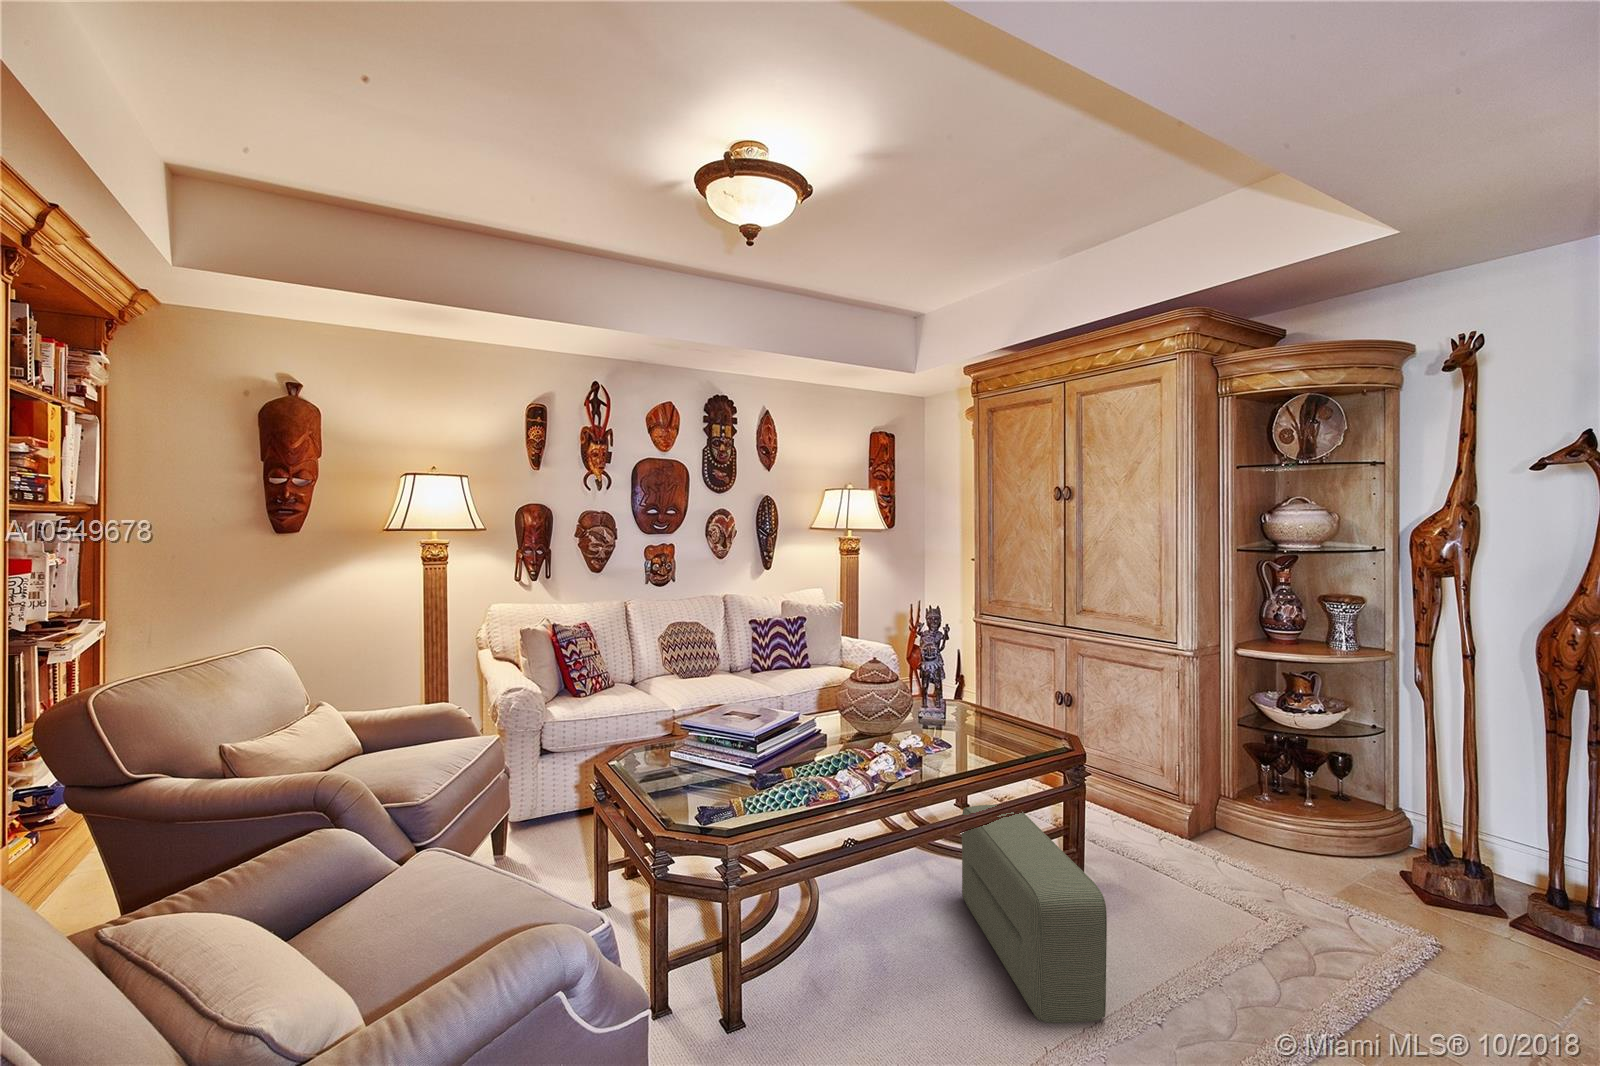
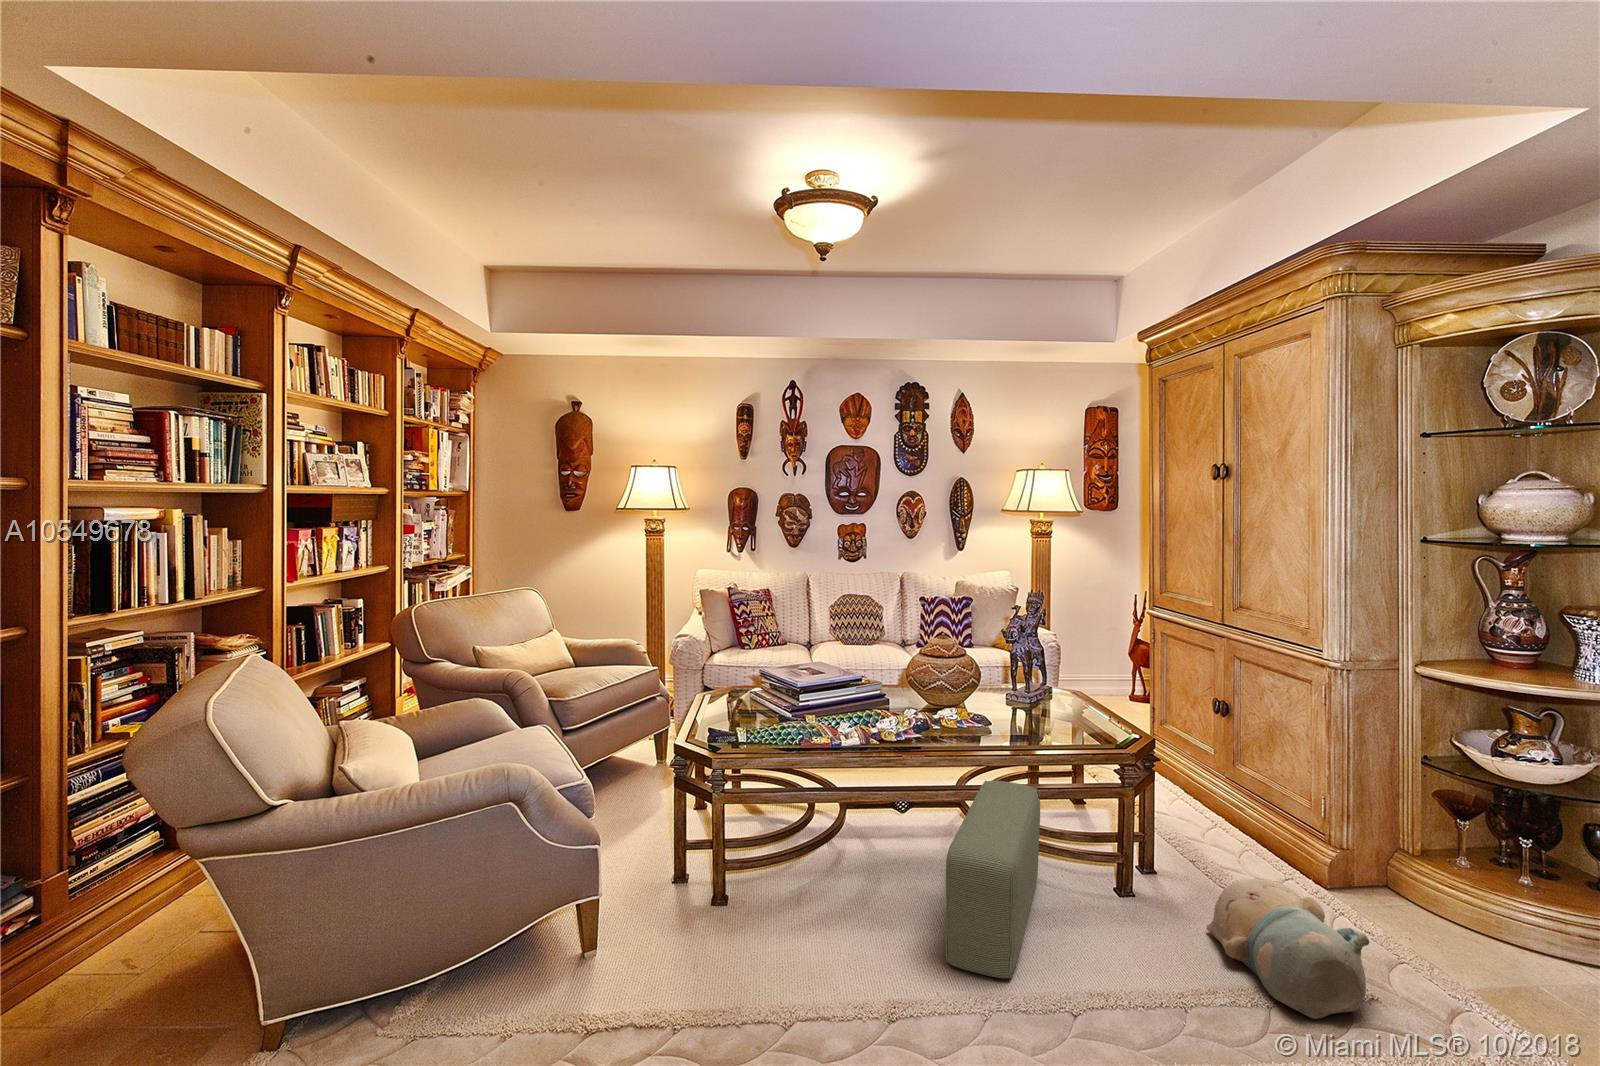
plush toy: none [1178,850,1342,968] -> present [1206,878,1370,1019]

